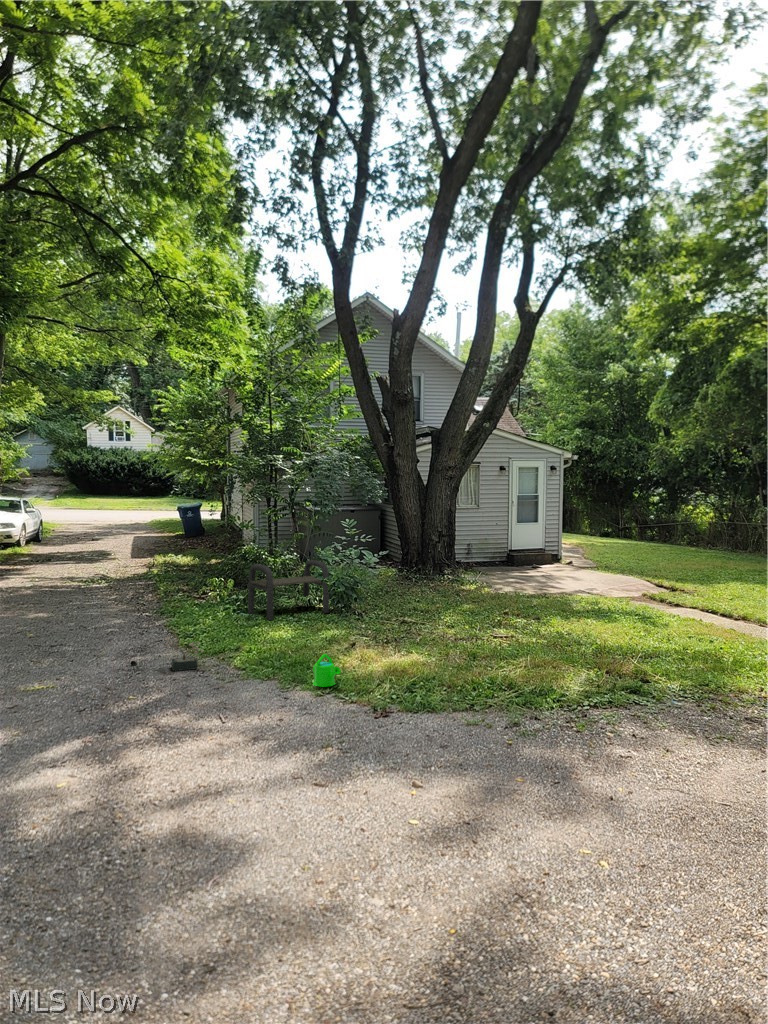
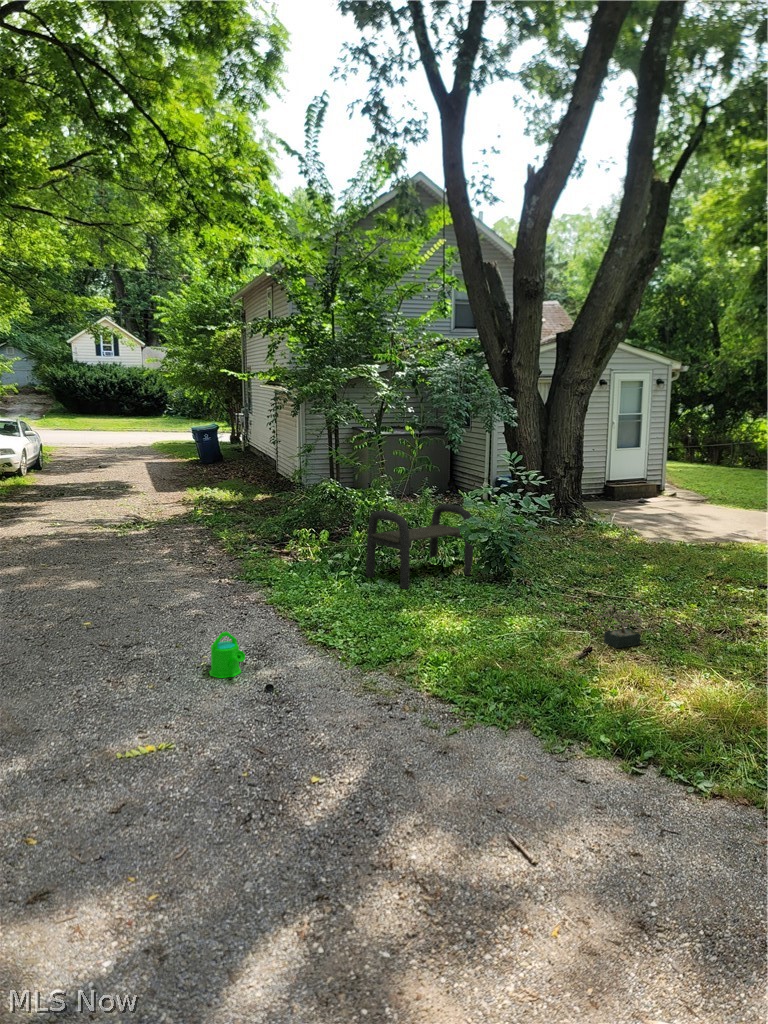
decorative plant: present [162,637,203,671] -> present [597,604,642,648]
watering can: present [313,654,341,687] -> present [209,632,245,678]

